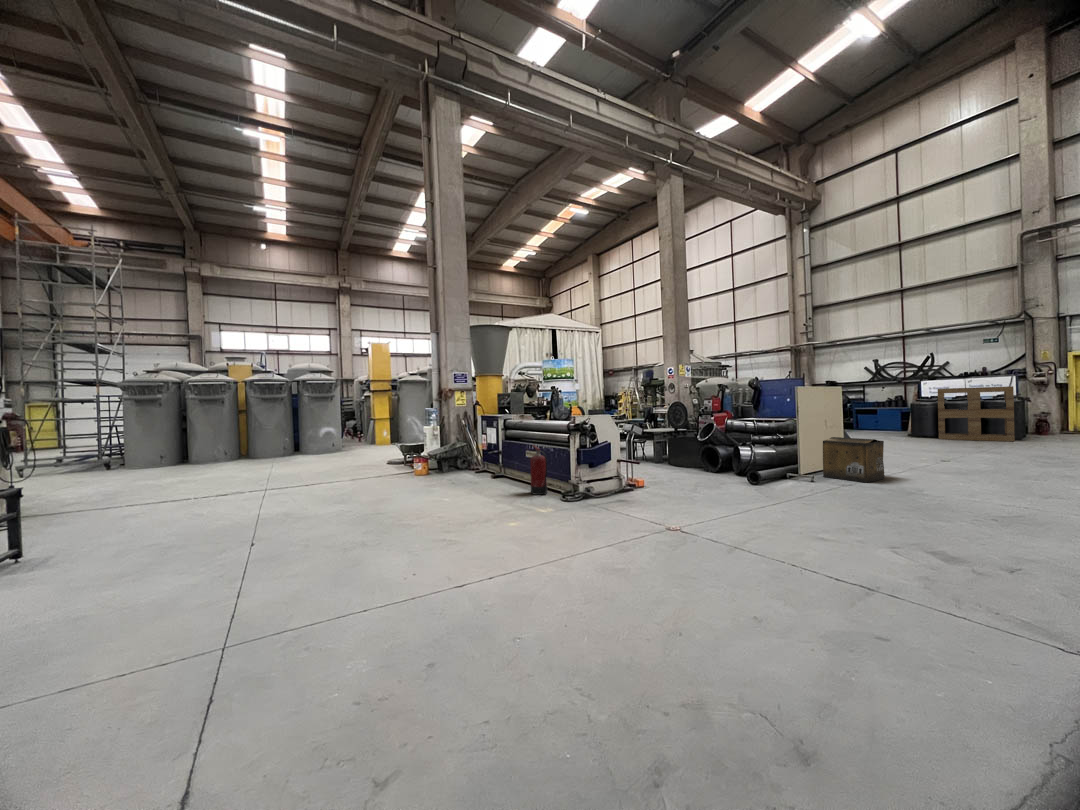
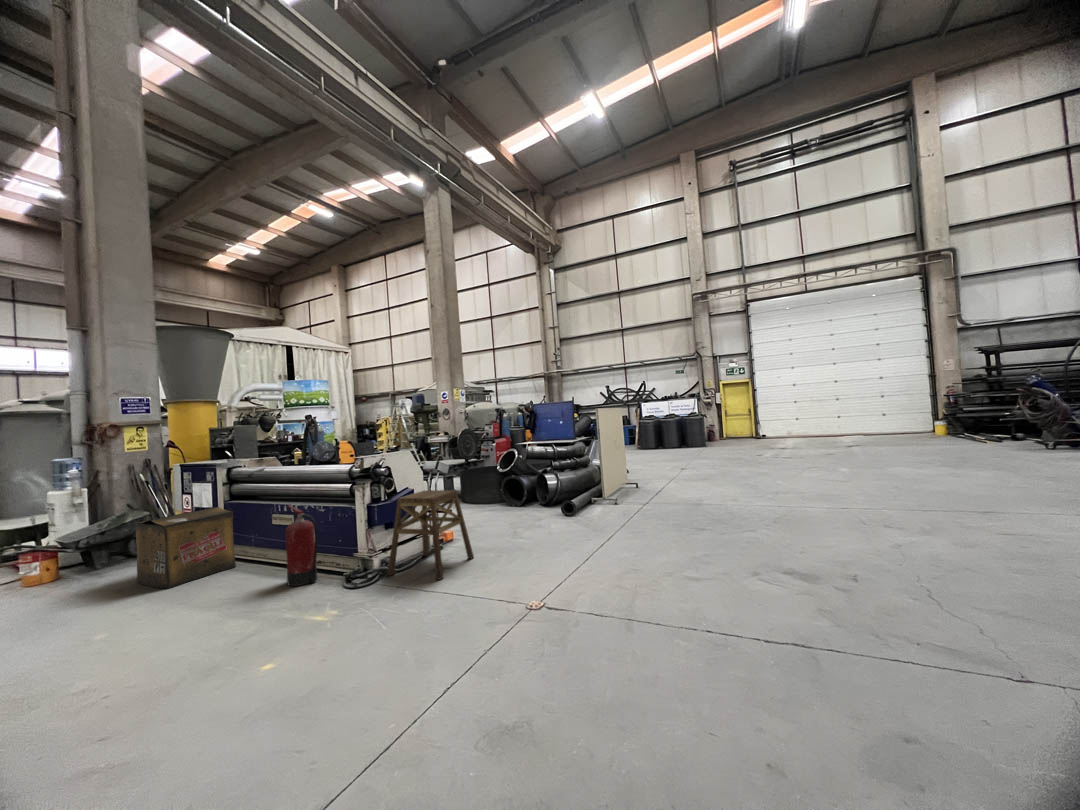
shelving unit: present [938,386,1015,441] -> none [653,406,700,449]
cardboard box: present [823,437,884,483] -> present [135,507,236,589]
stool: none [587,445,650,506] -> present [388,490,474,579]

